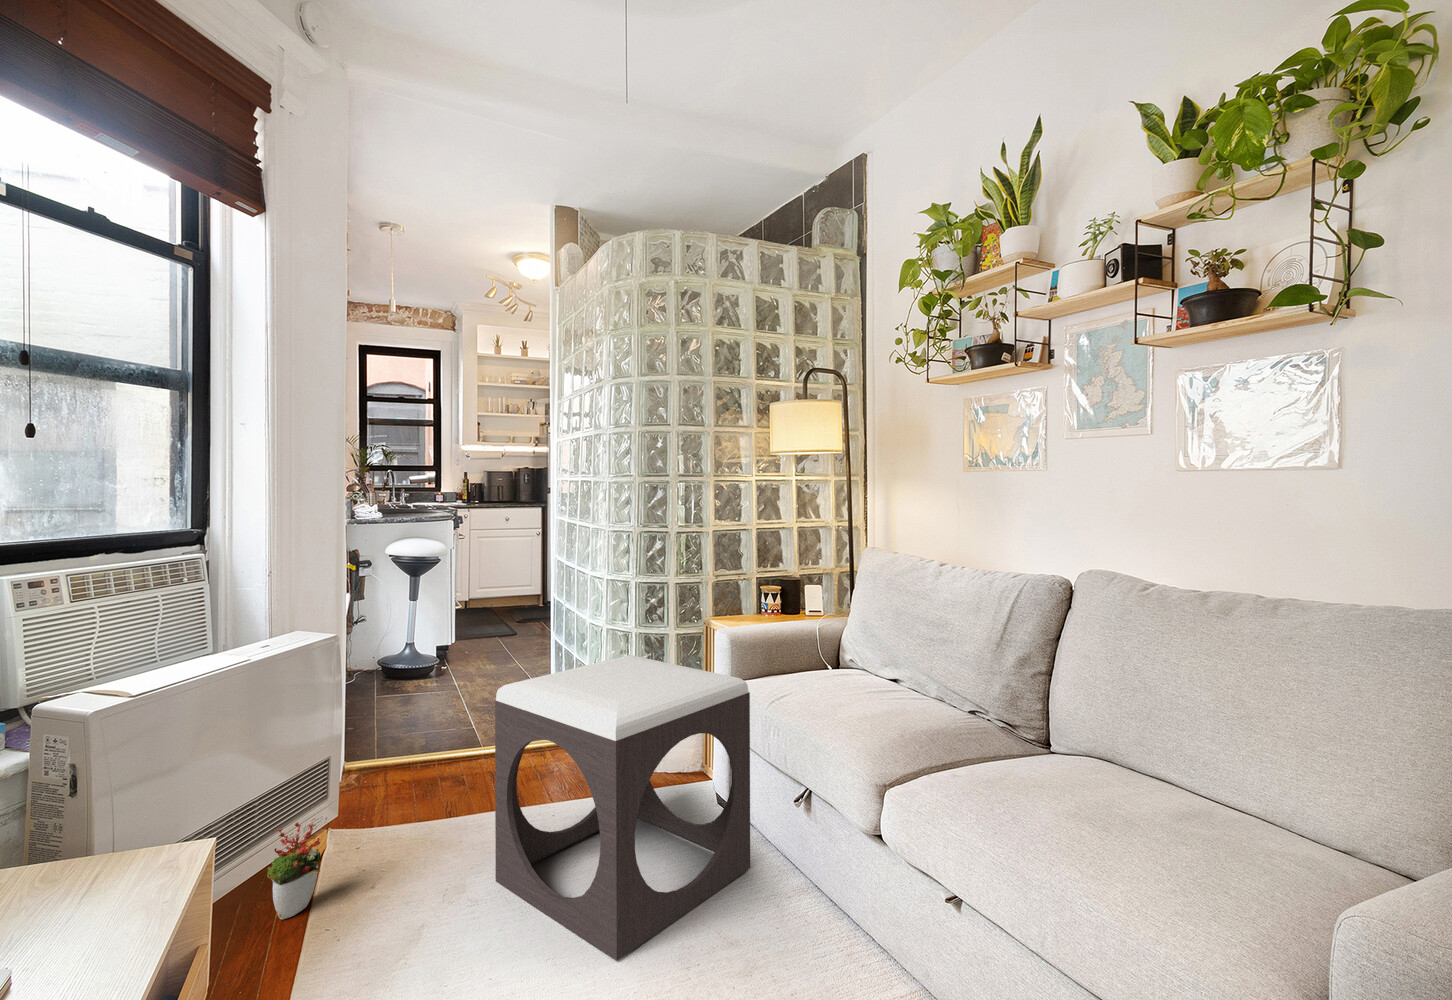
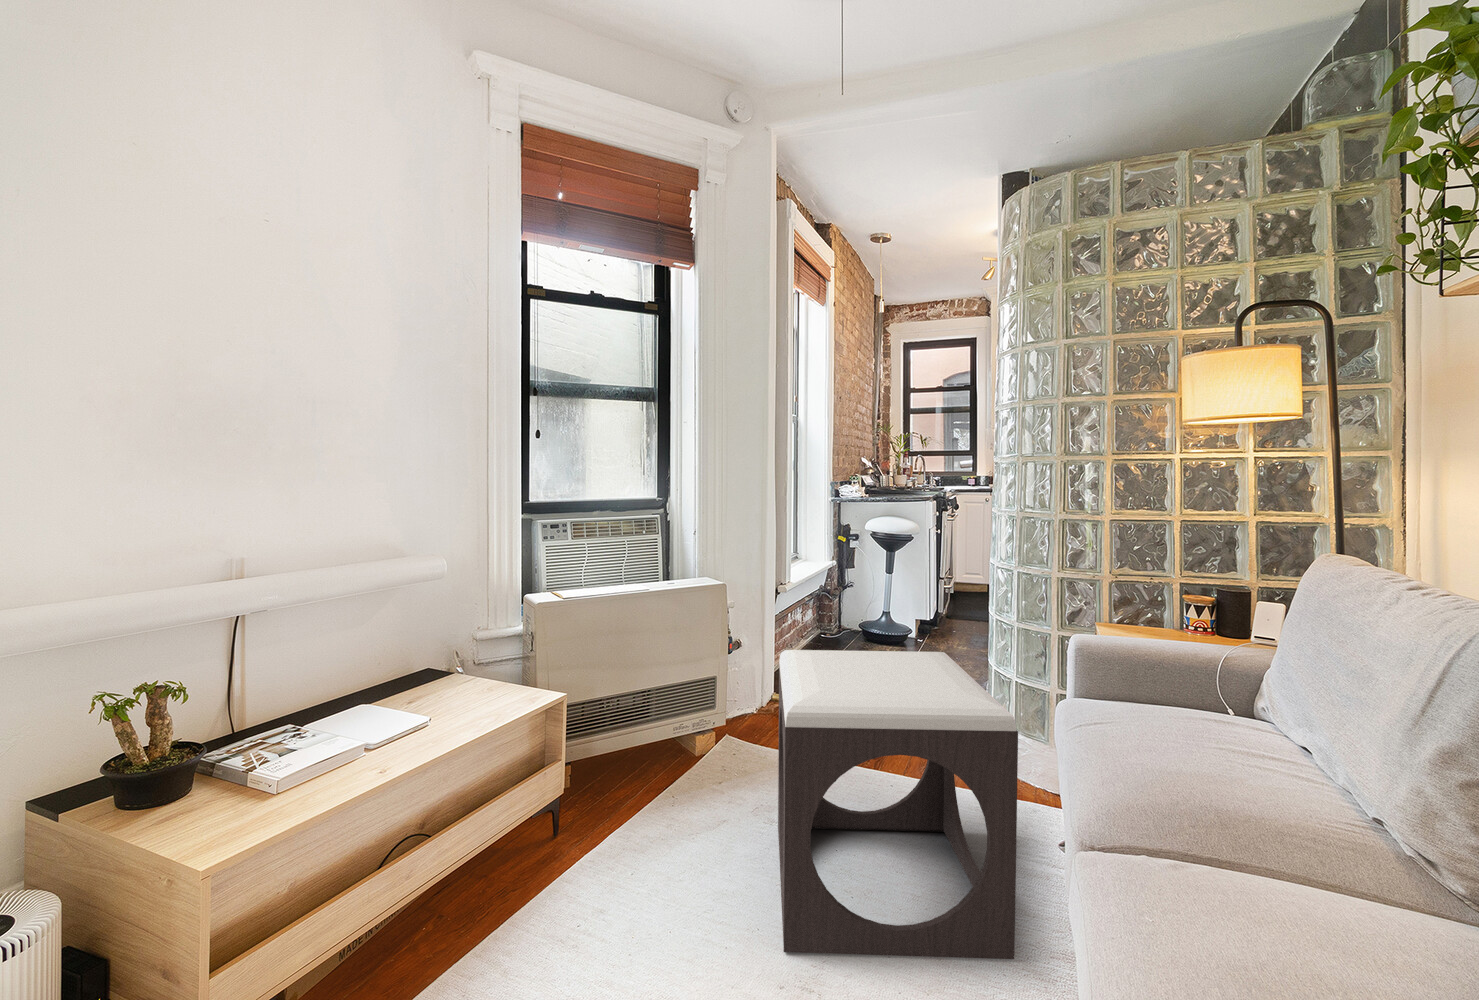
decorative plant: present [267,822,320,919] -> none [637,716,676,783]

